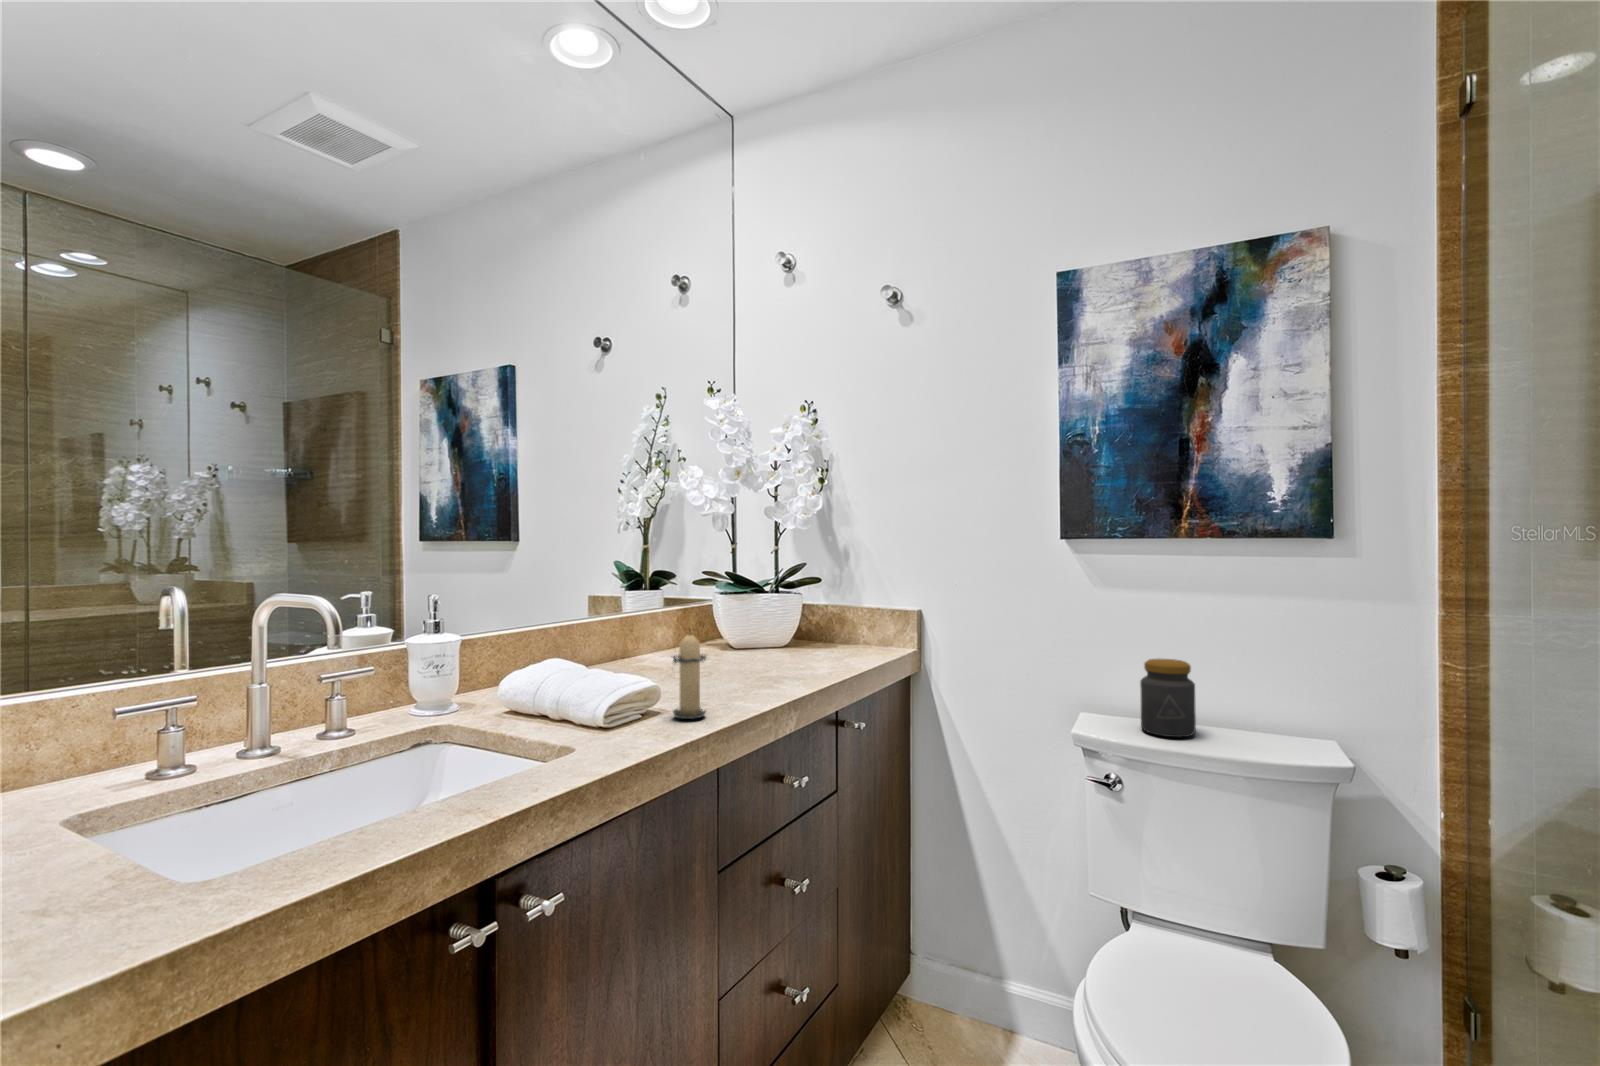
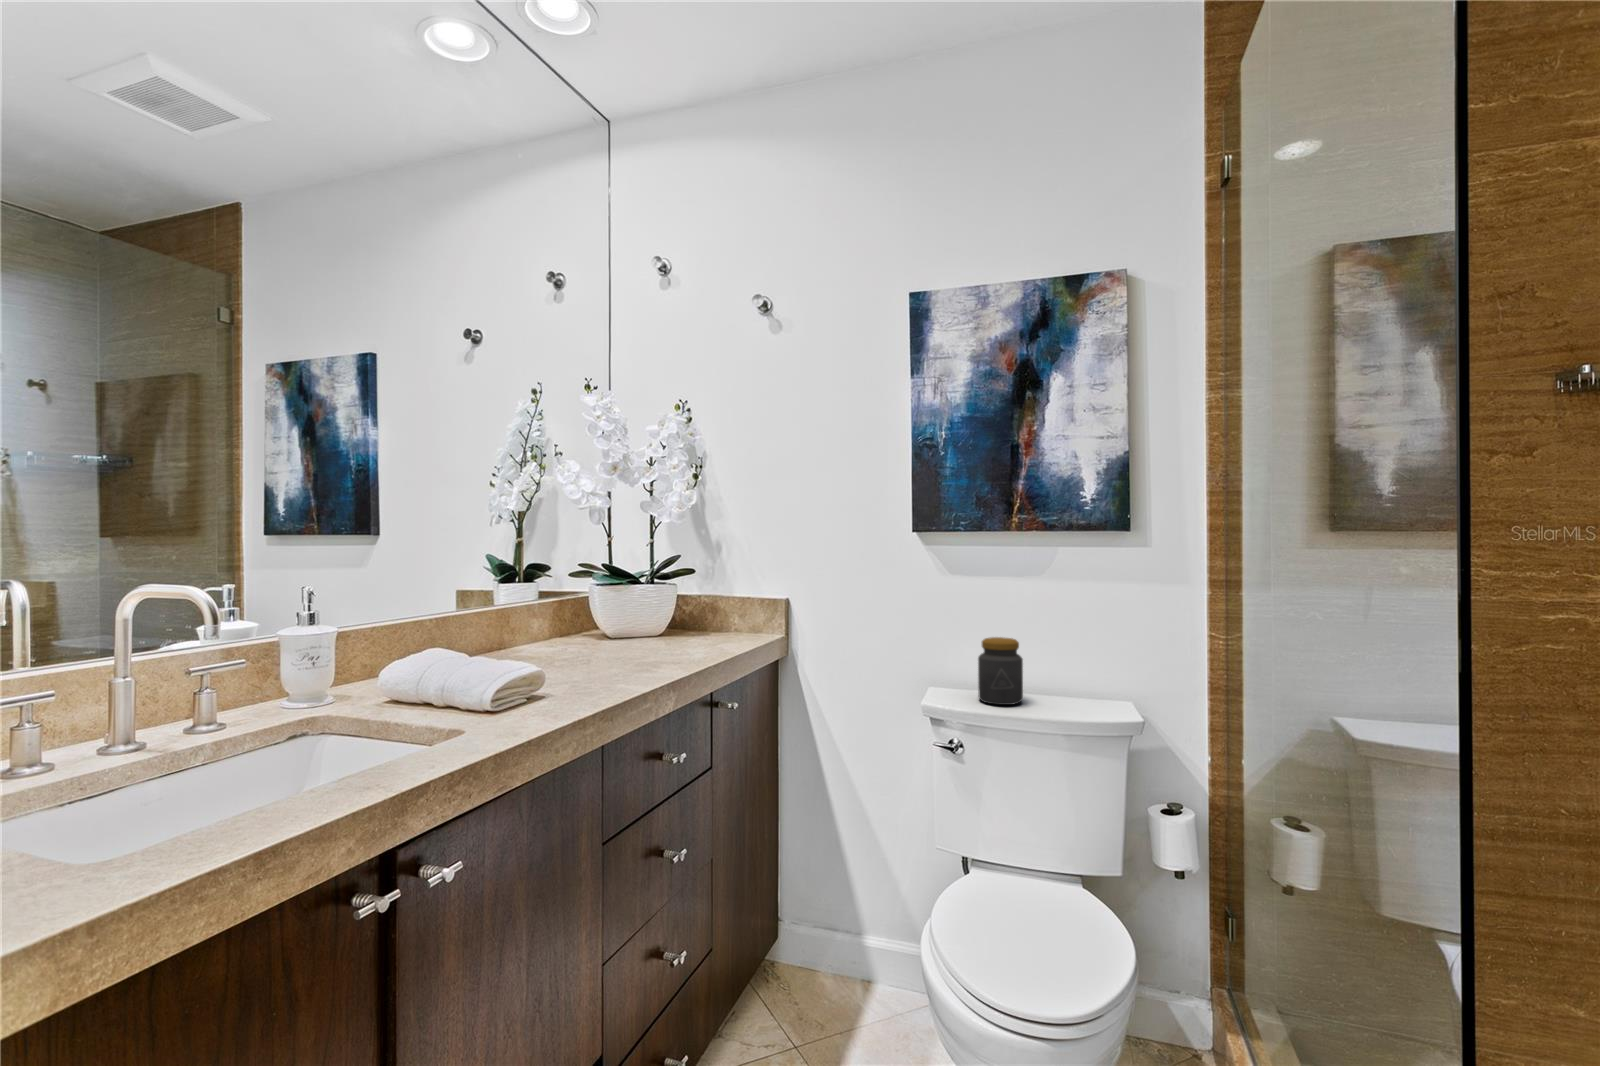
candle: present [673,634,706,719] -> none [551,617,593,703]

